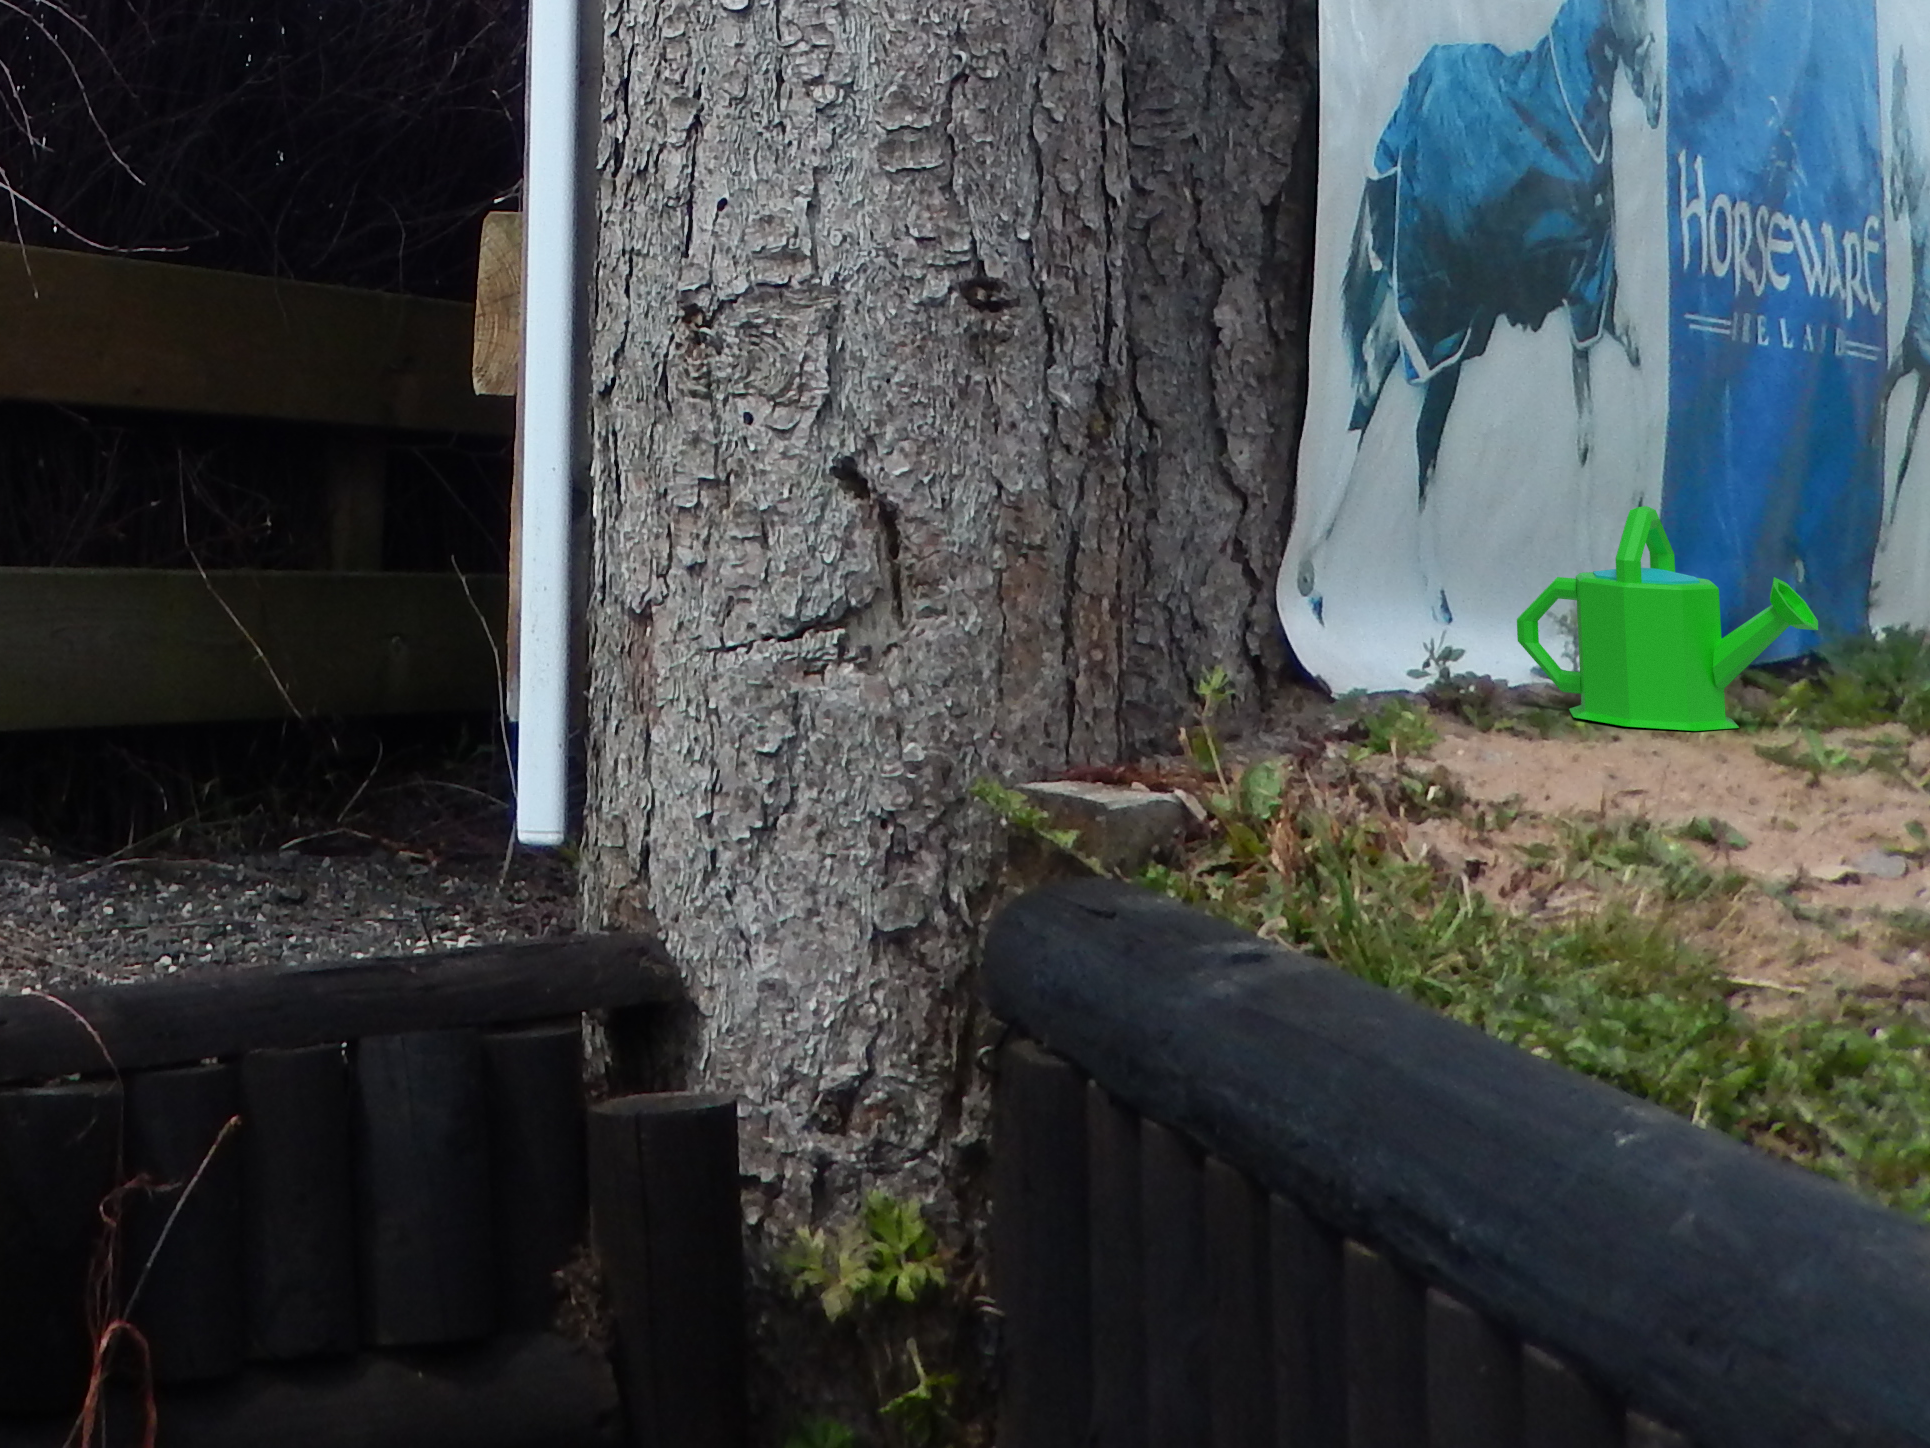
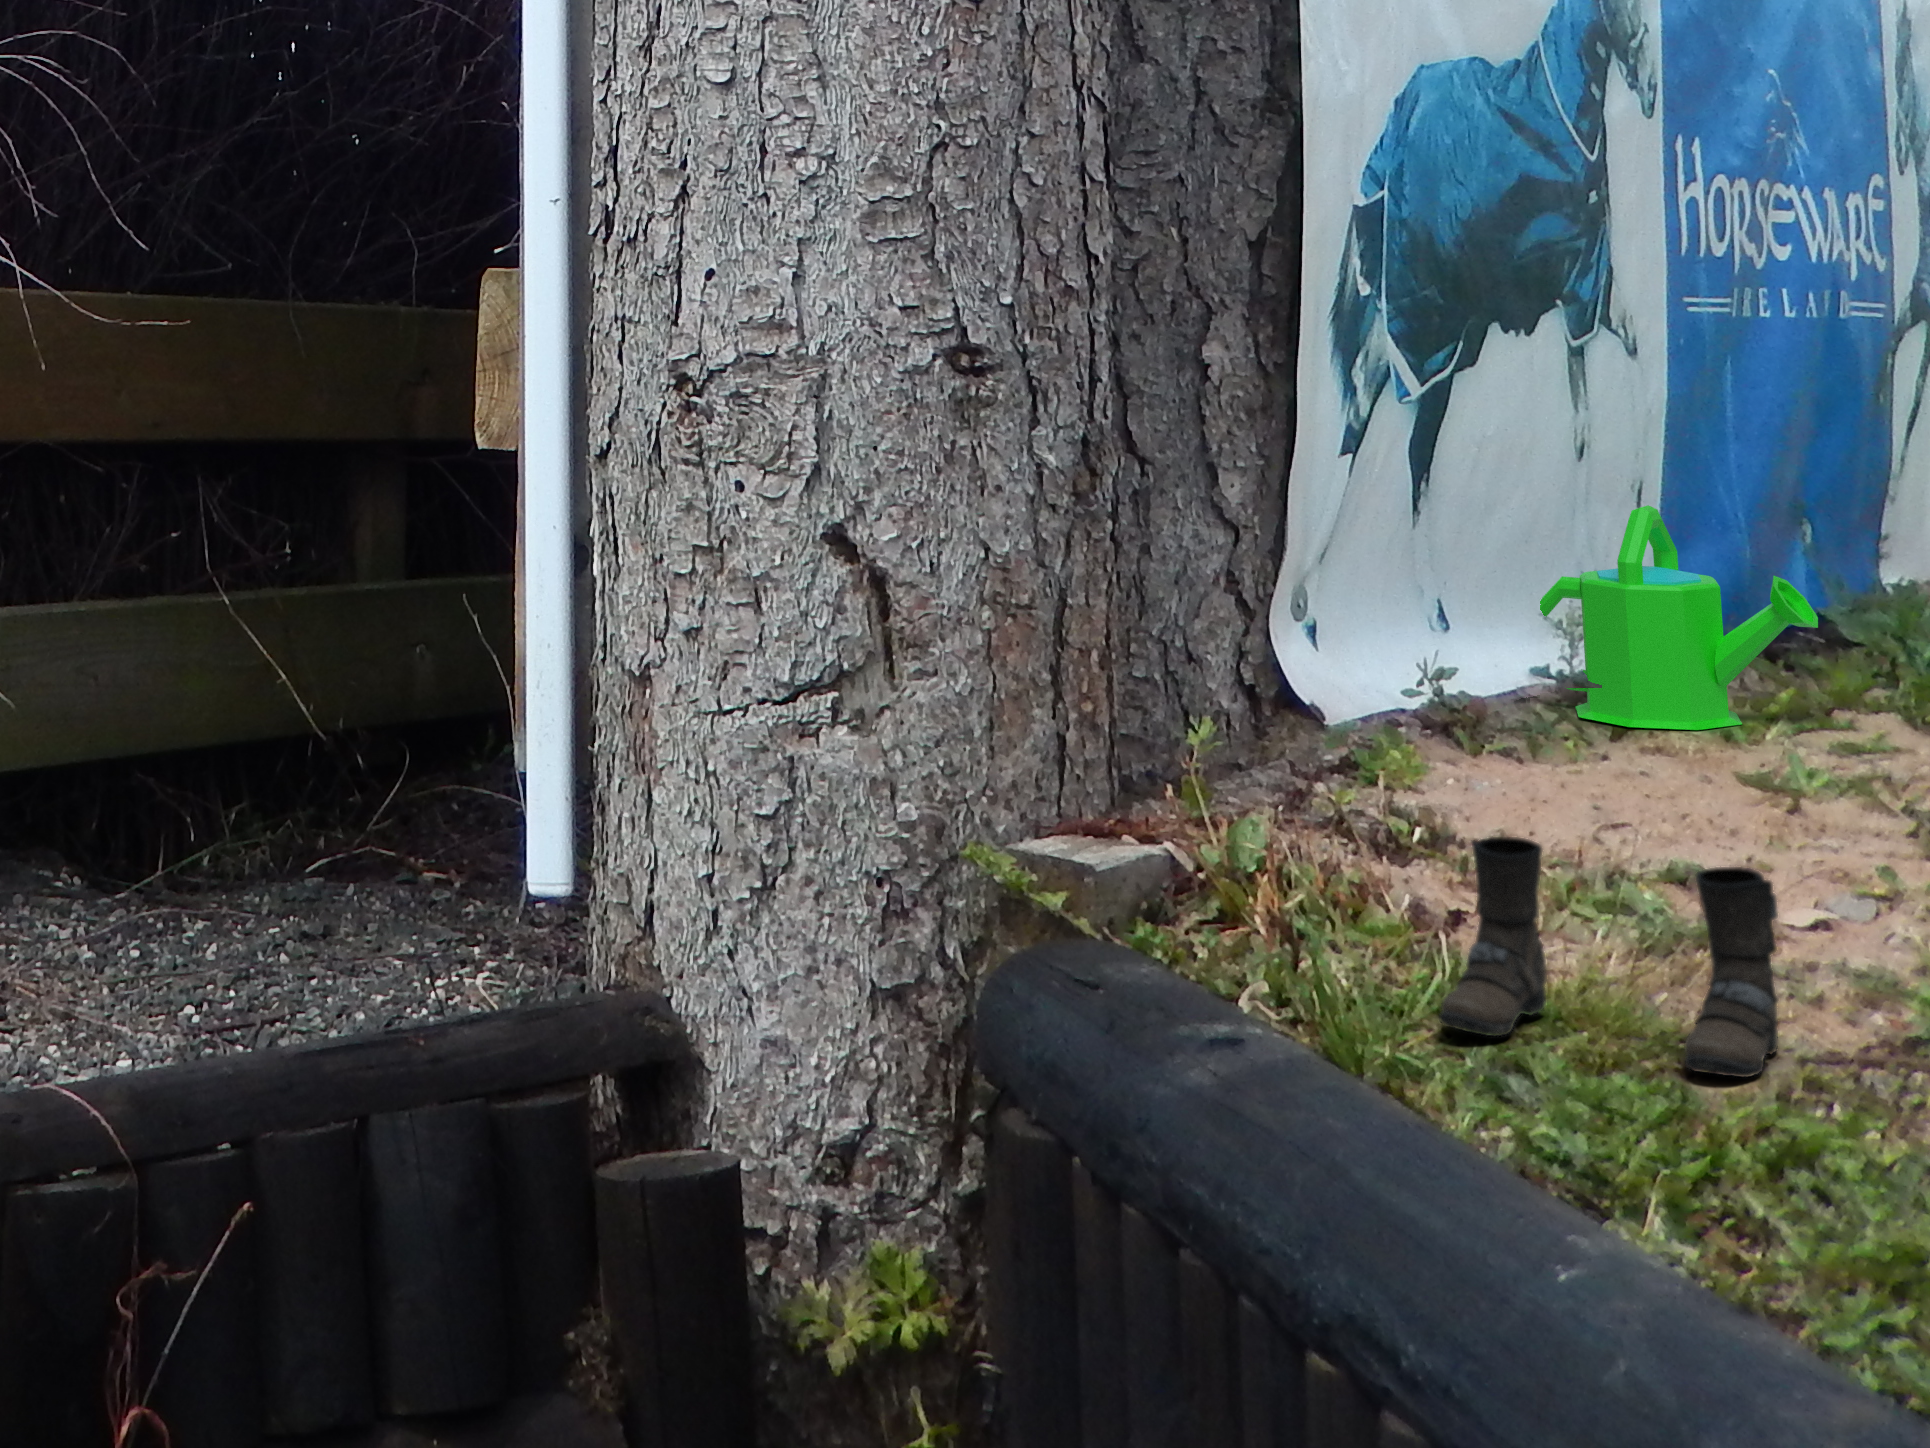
boots: none [1468,765,1819,1003] -> present [1440,837,1778,1077]

